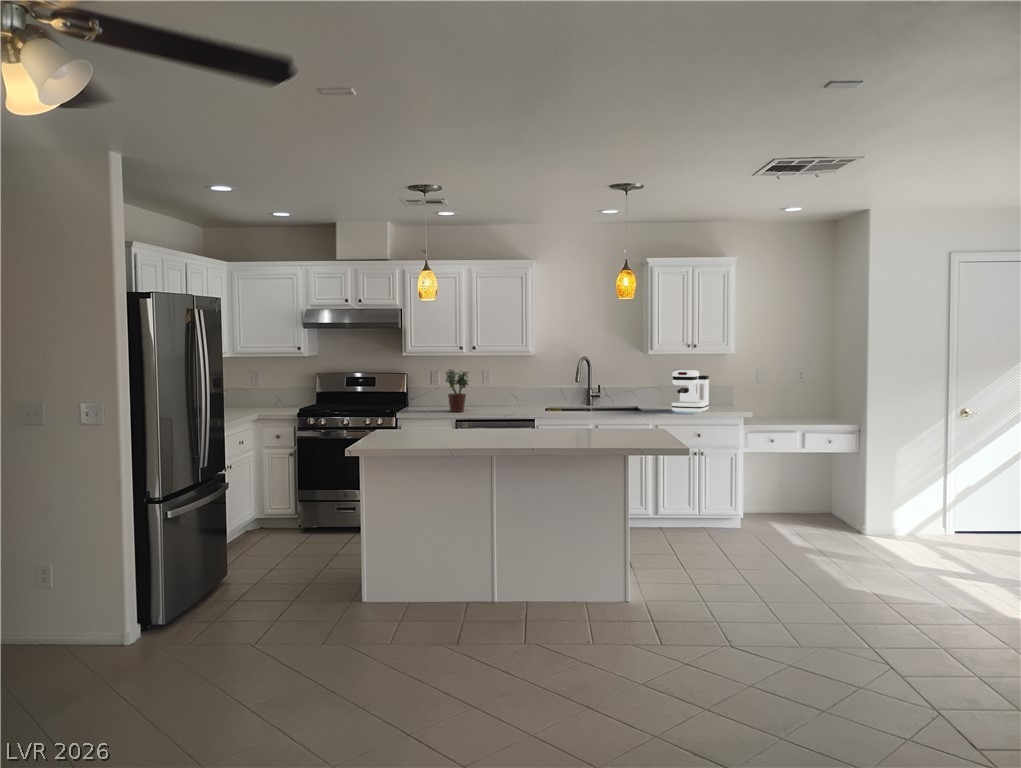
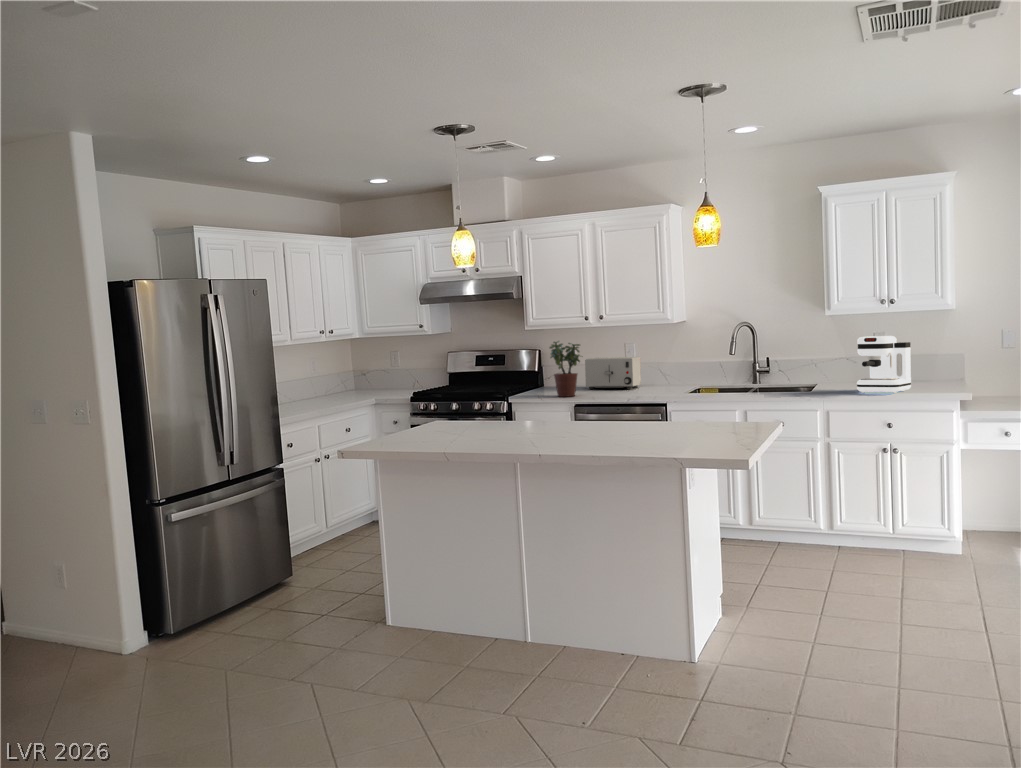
toaster: none [469,381,510,405] -> present [585,357,641,389]

